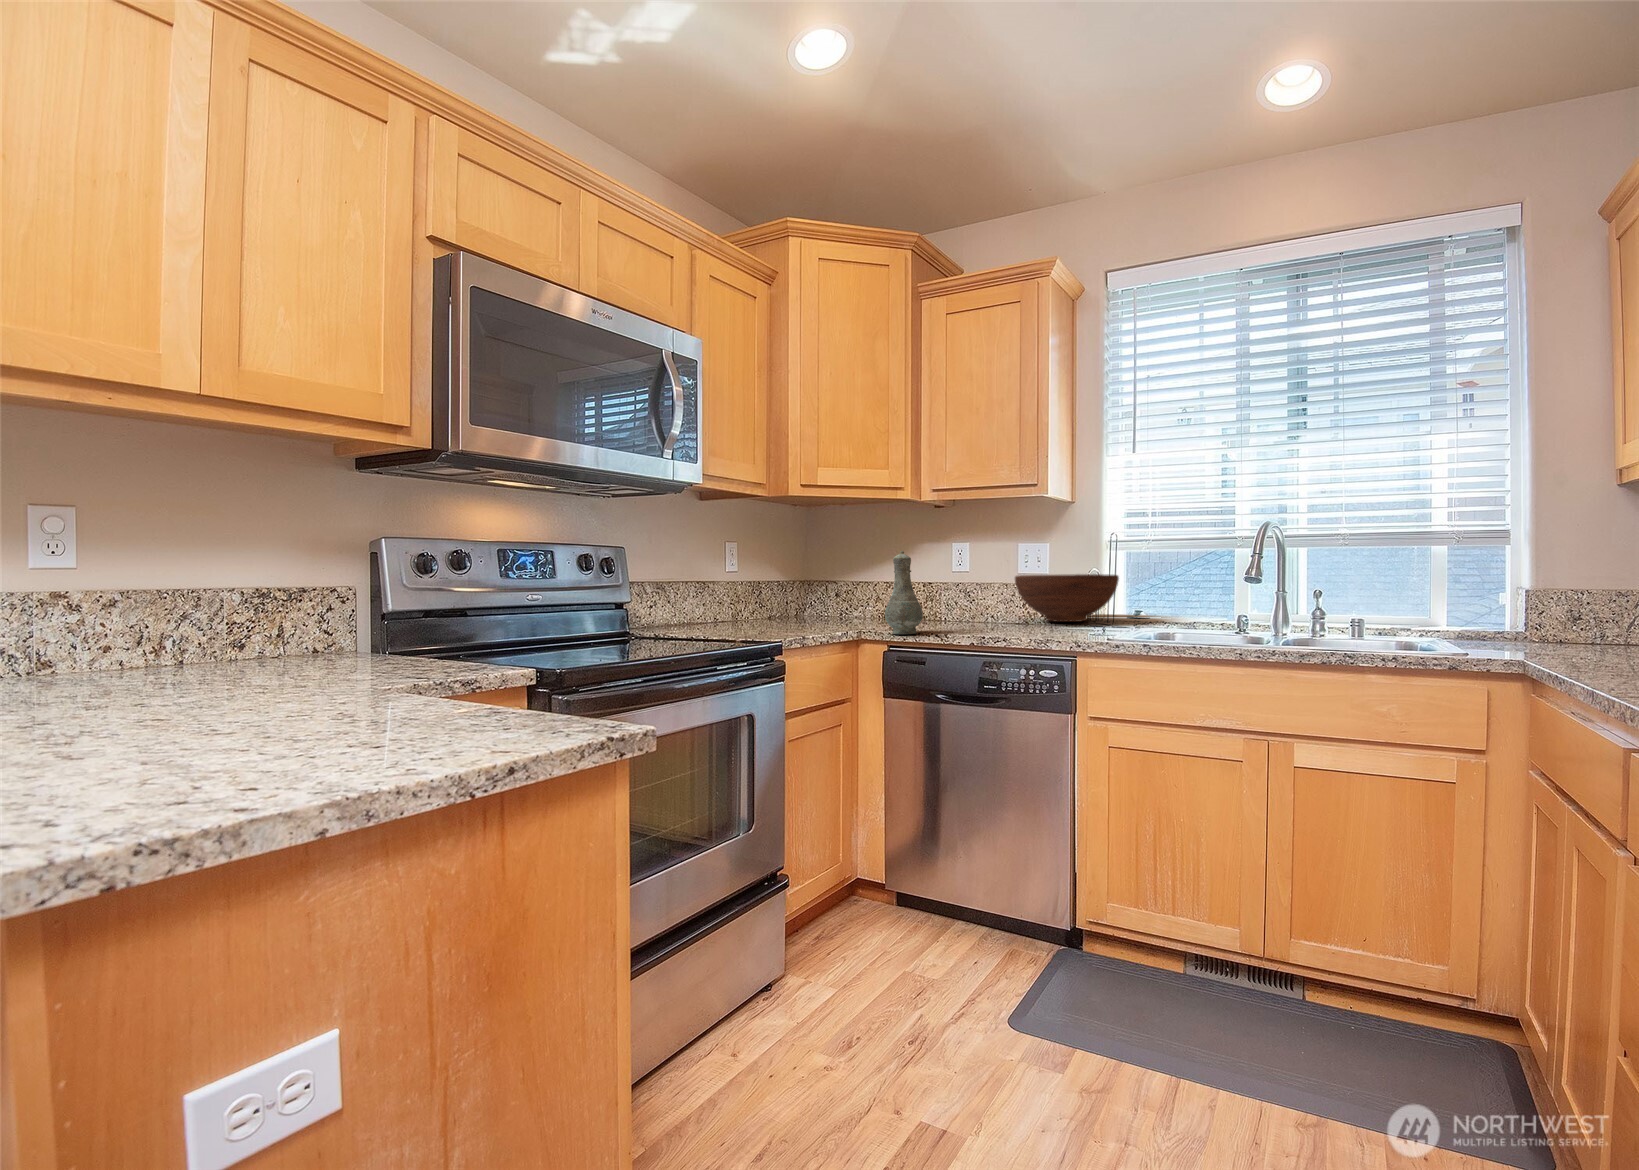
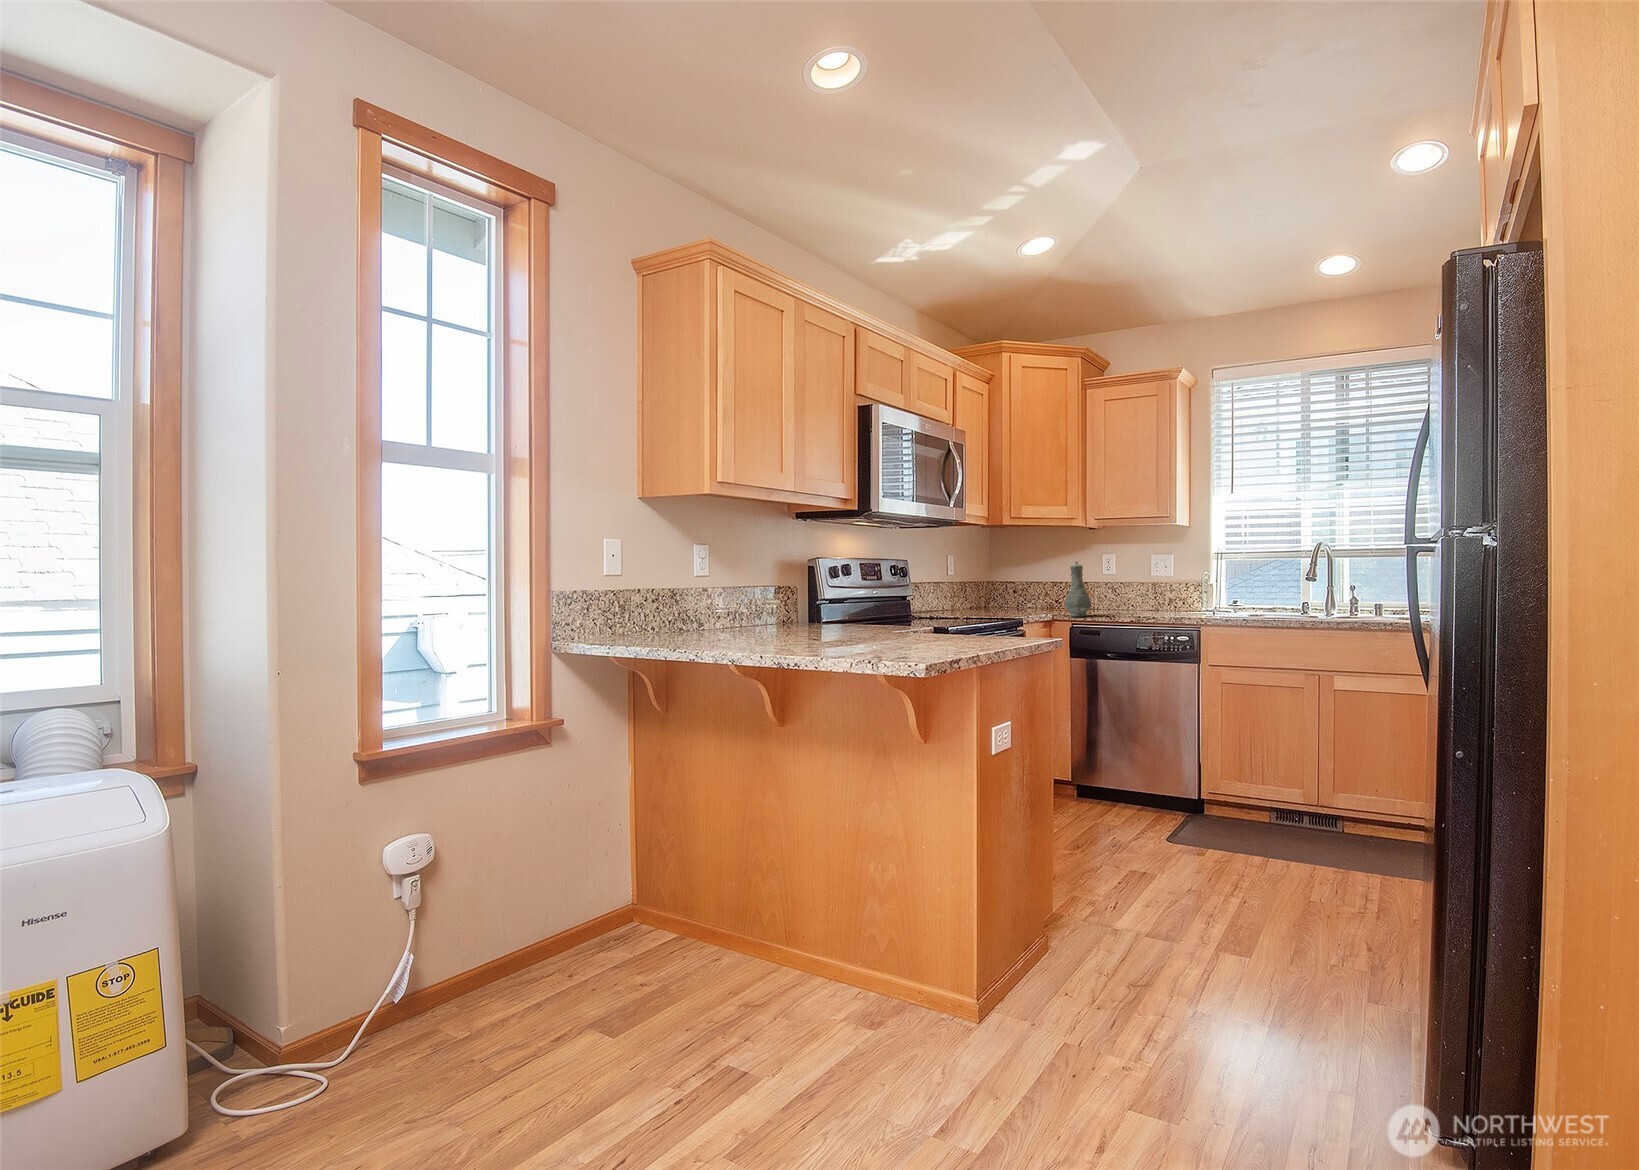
fruit bowl: present [1015,574,1119,622] -> none [1149,576,1222,608]

